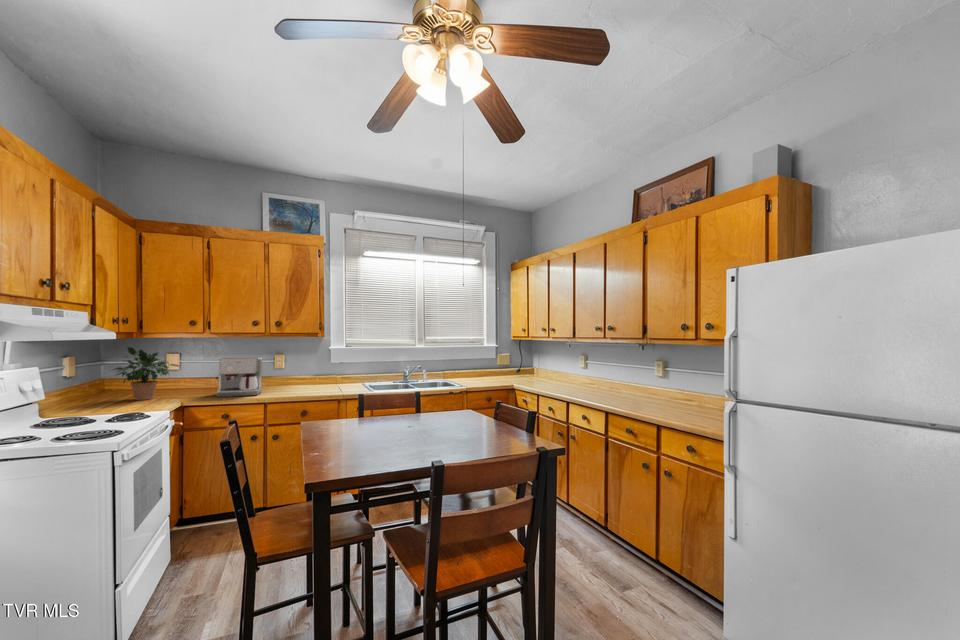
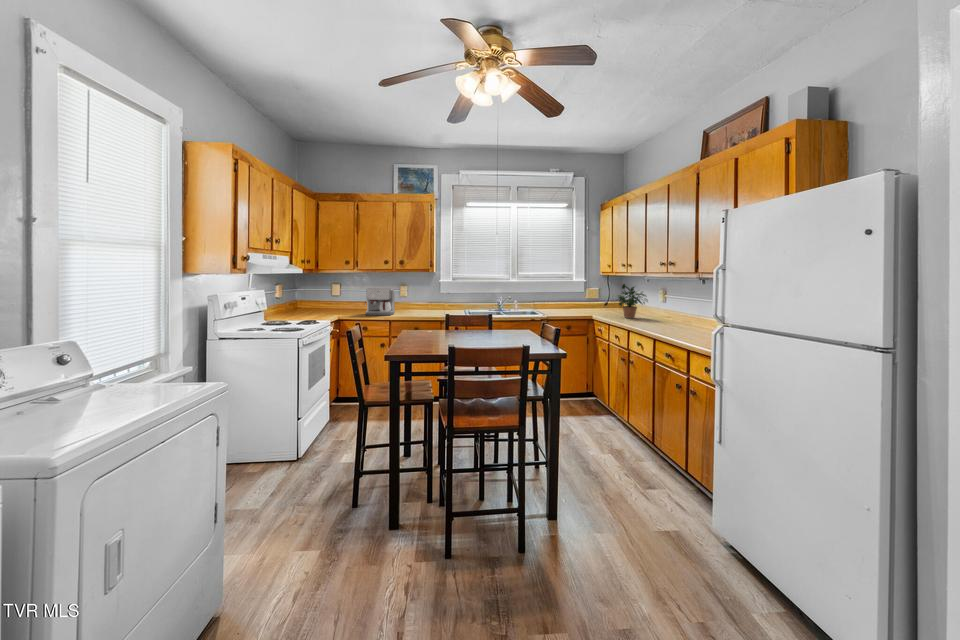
potted plant: present [114,347,179,400] -> present [618,284,648,318]

